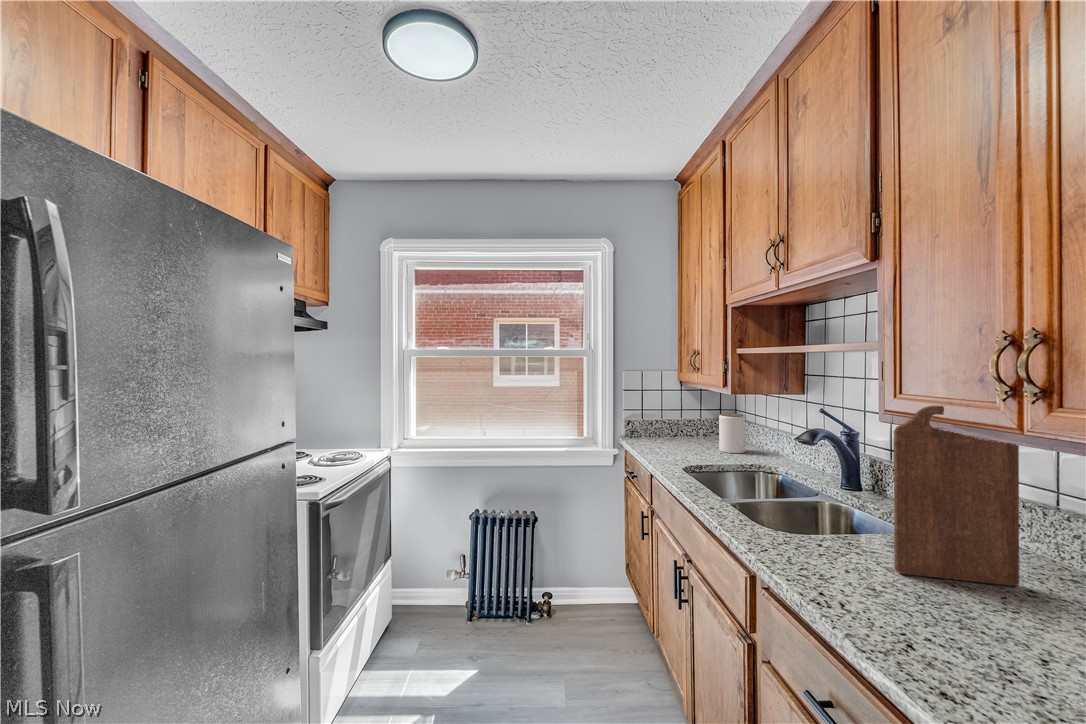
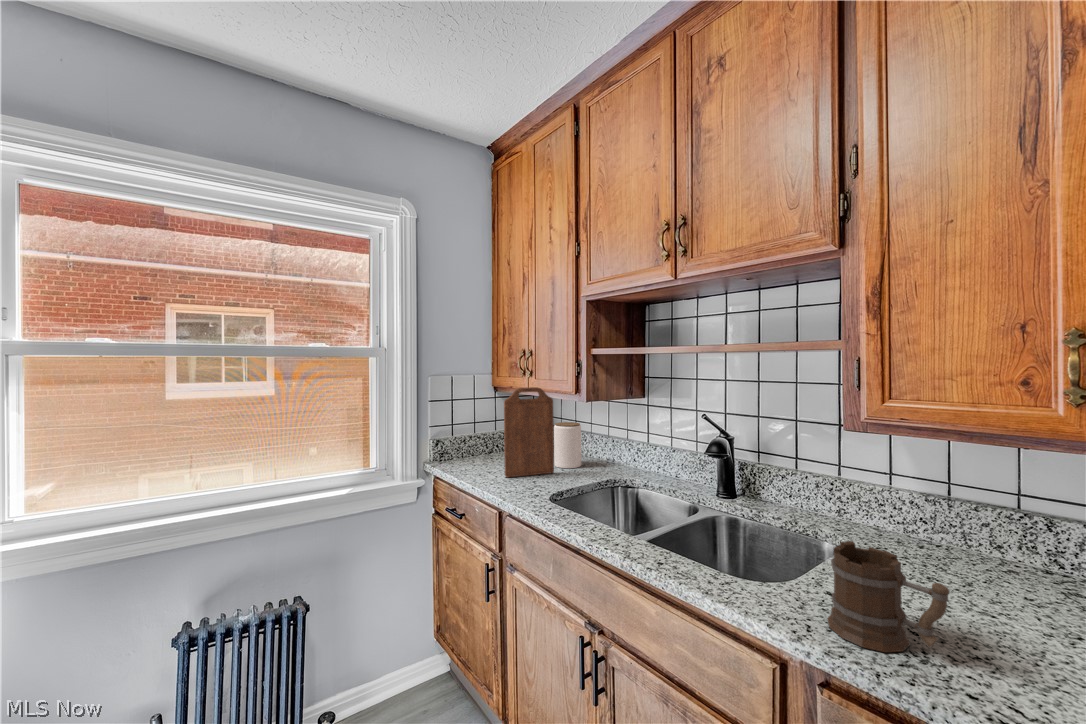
cutting board: present [894,406,1020,586] -> present [504,387,554,477]
mug: none [776,496,836,572] -> present [827,541,949,652]

